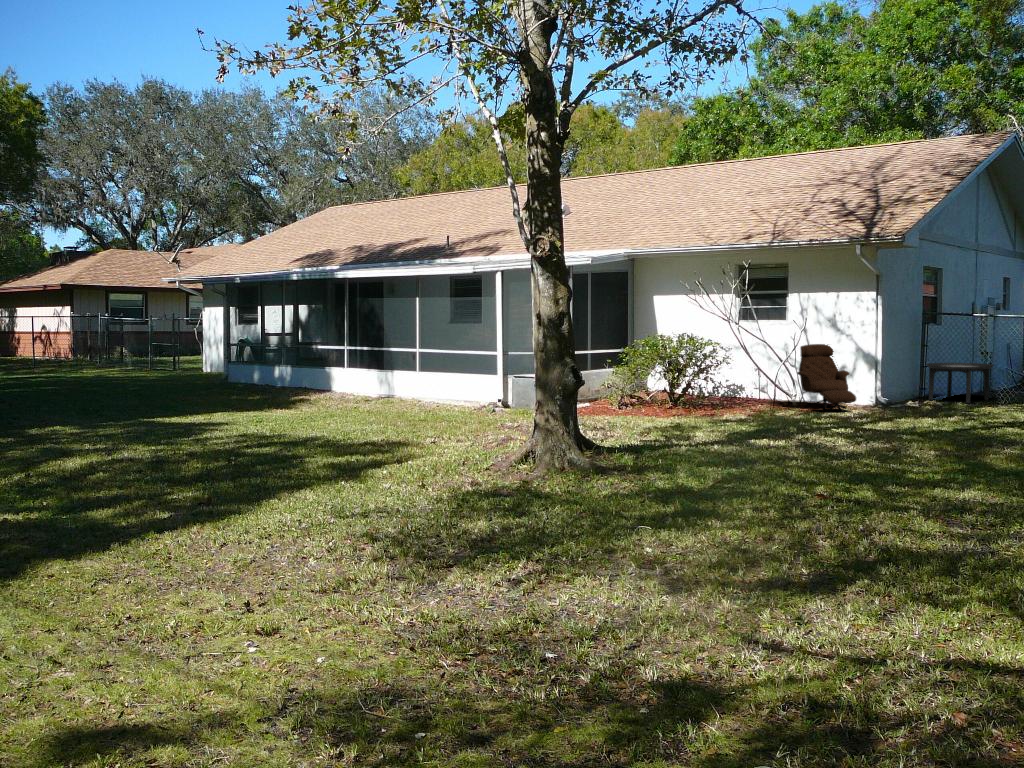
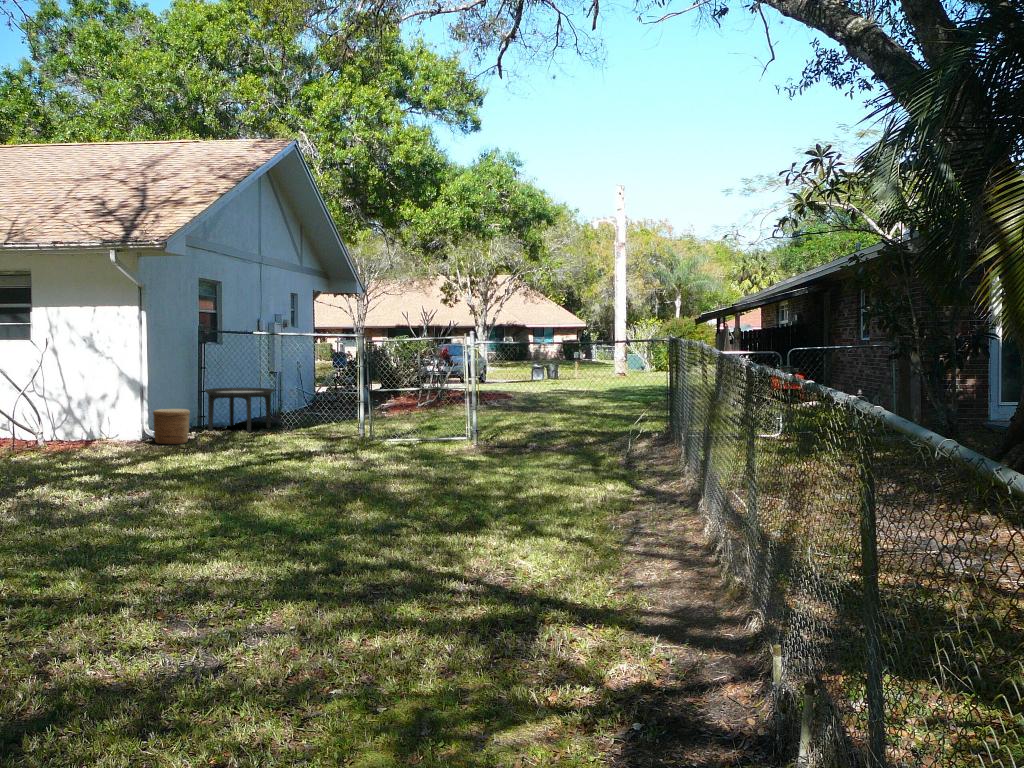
lounge chair: present [797,344,856,412] -> none [45,369,119,453]
woven basket: none [883,379,916,410] -> present [153,409,190,445]

